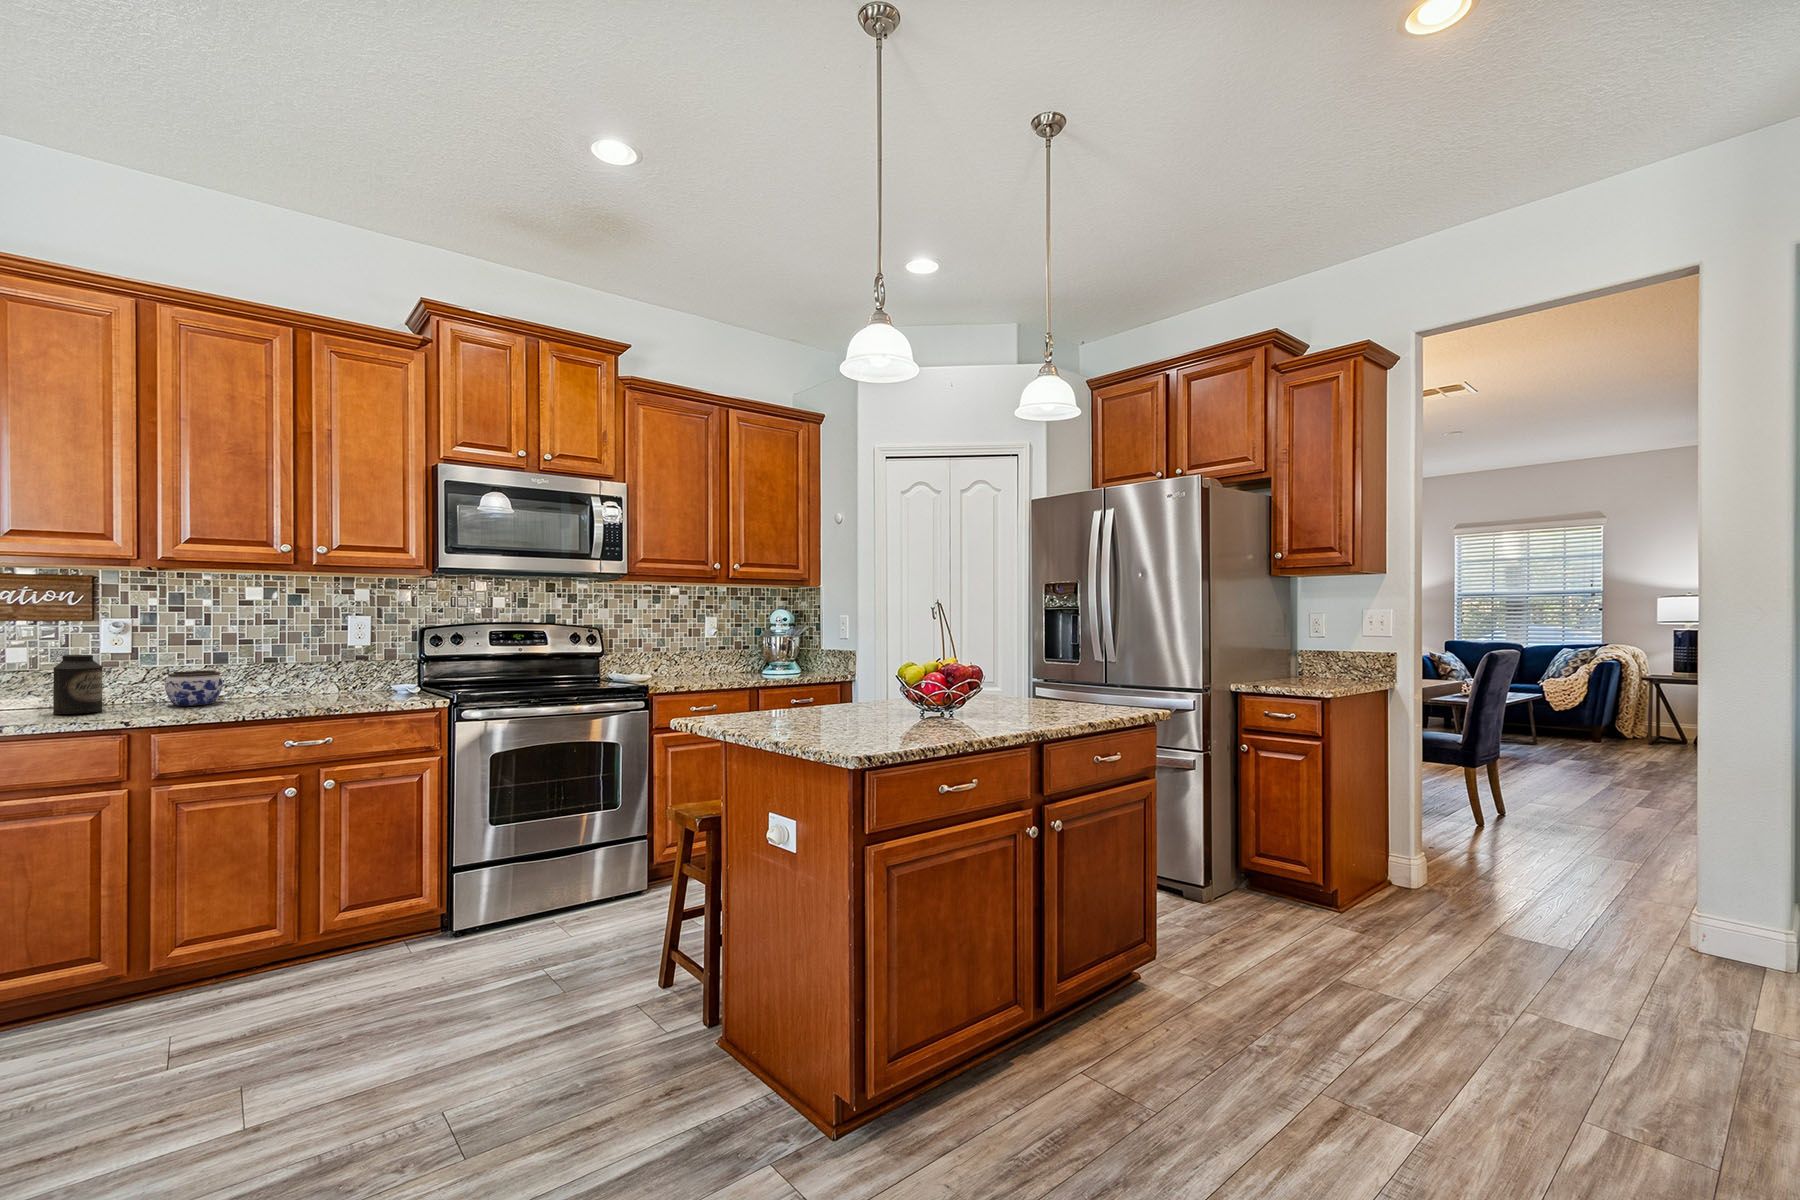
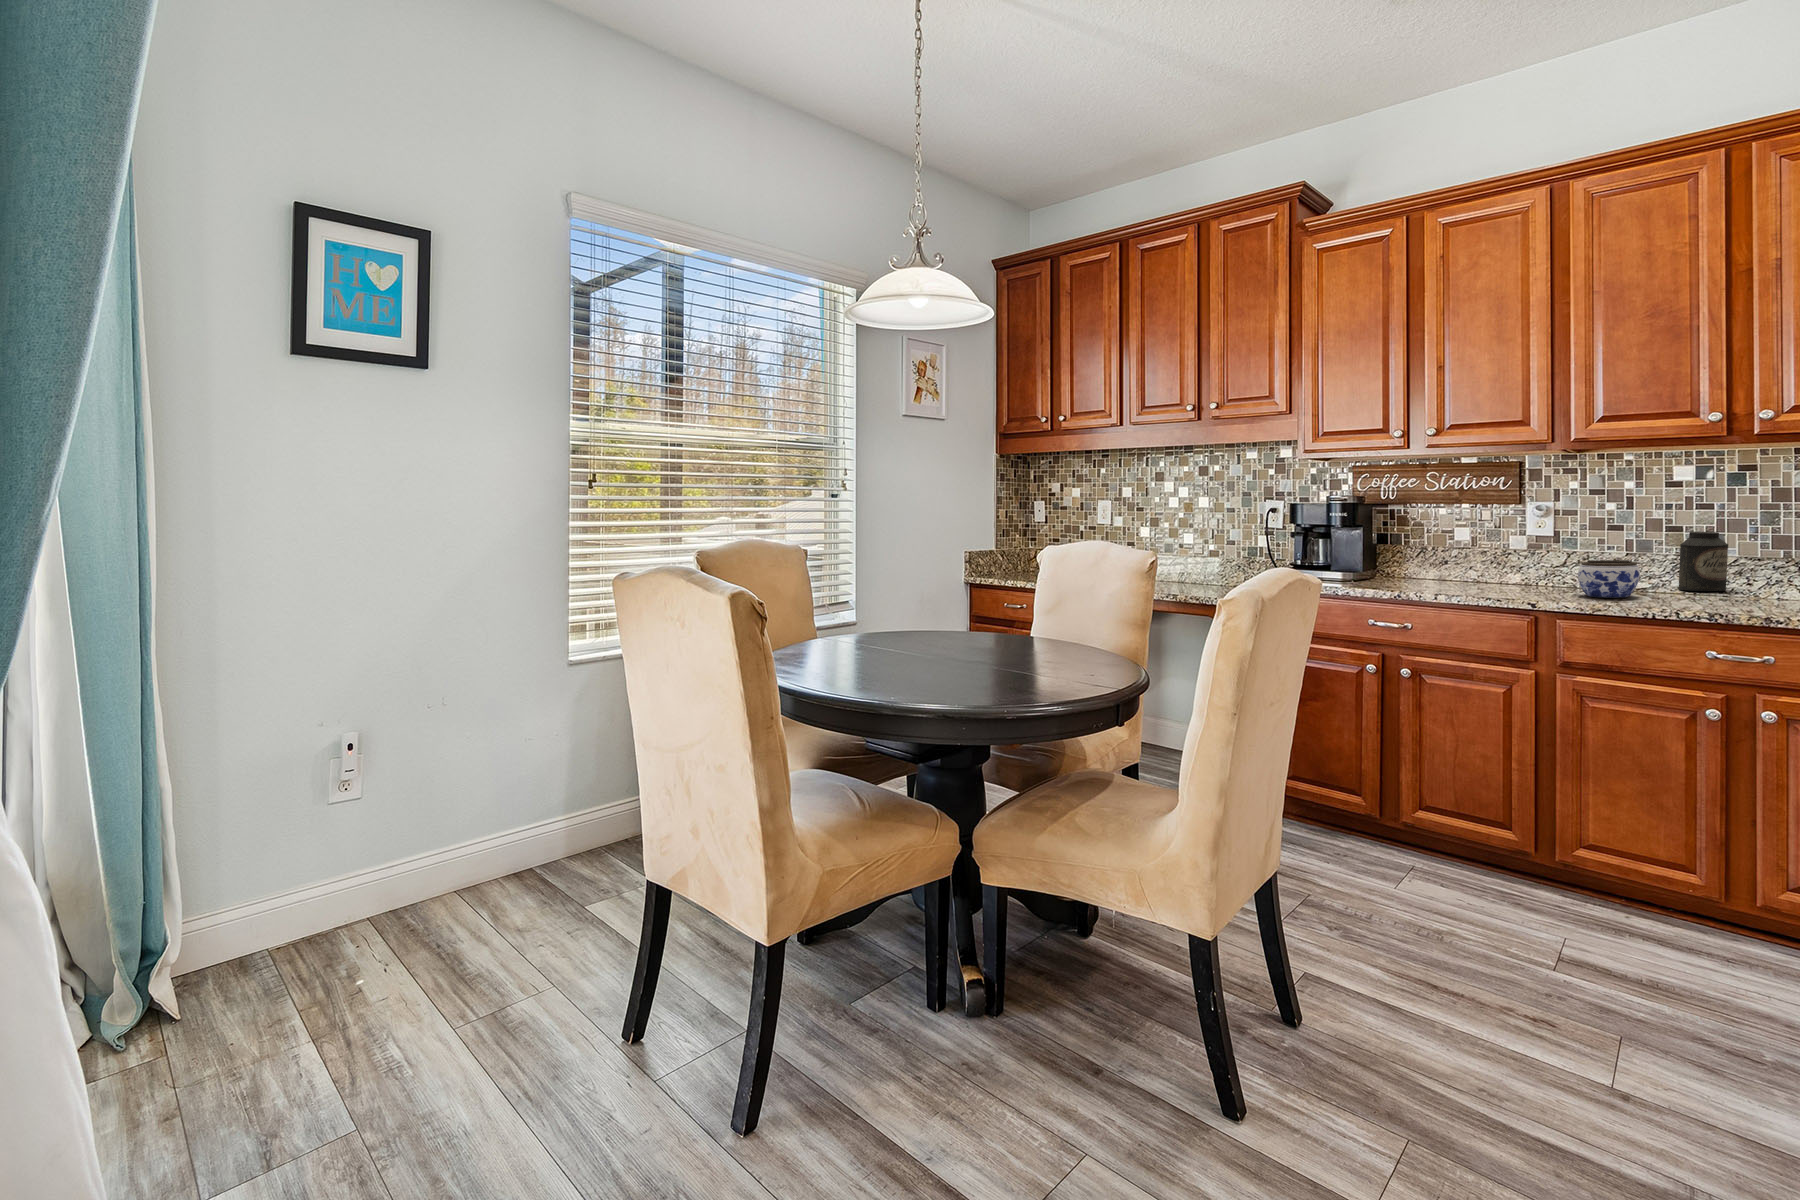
canister: present [53,655,102,714] -> present [1679,532,1728,591]

